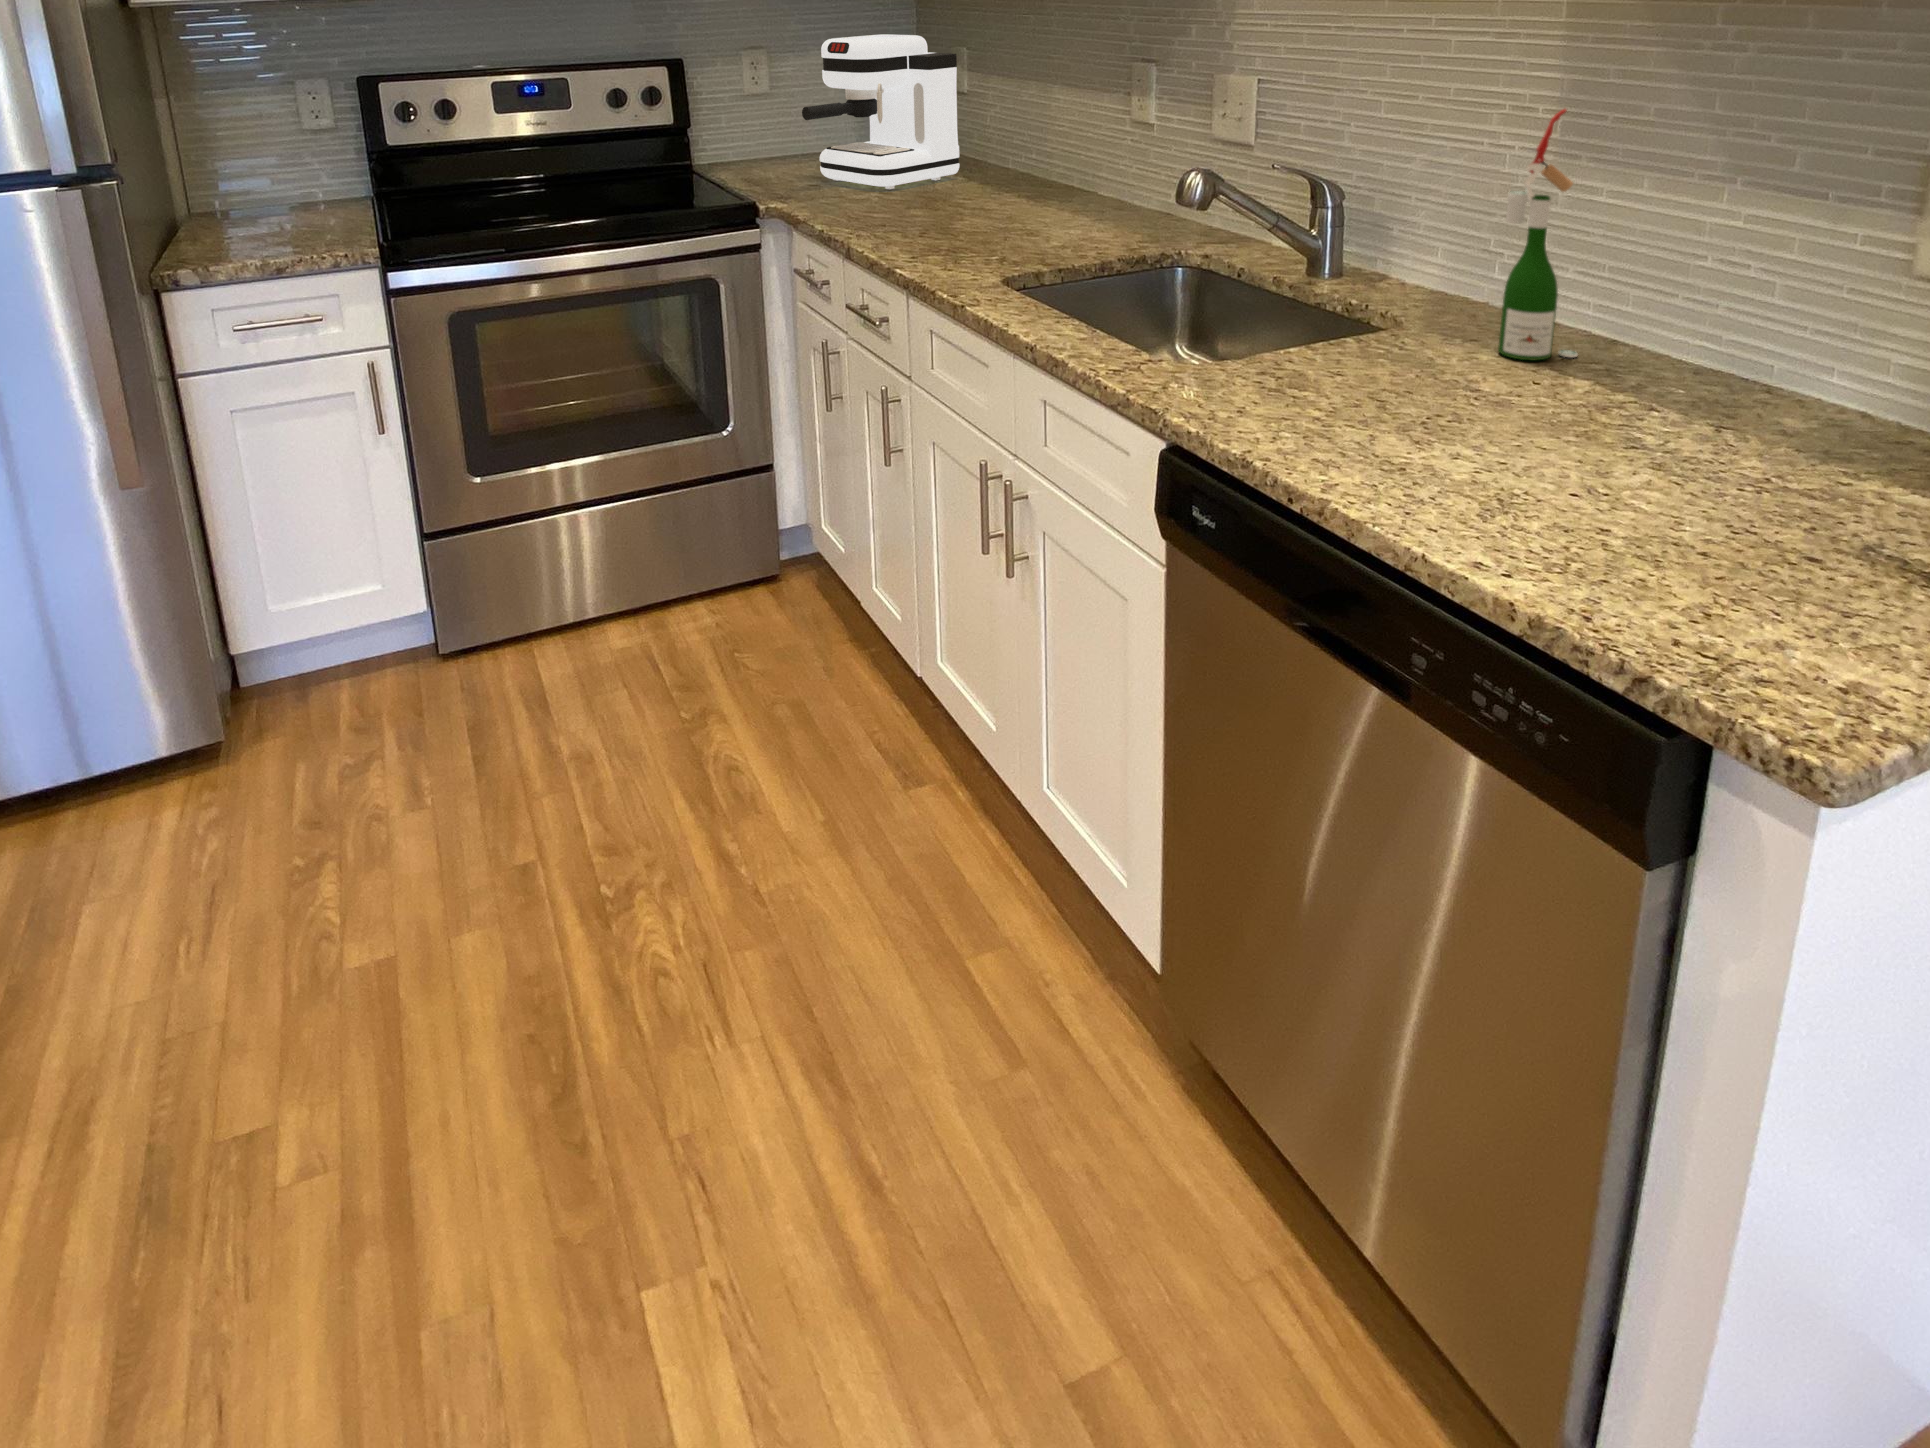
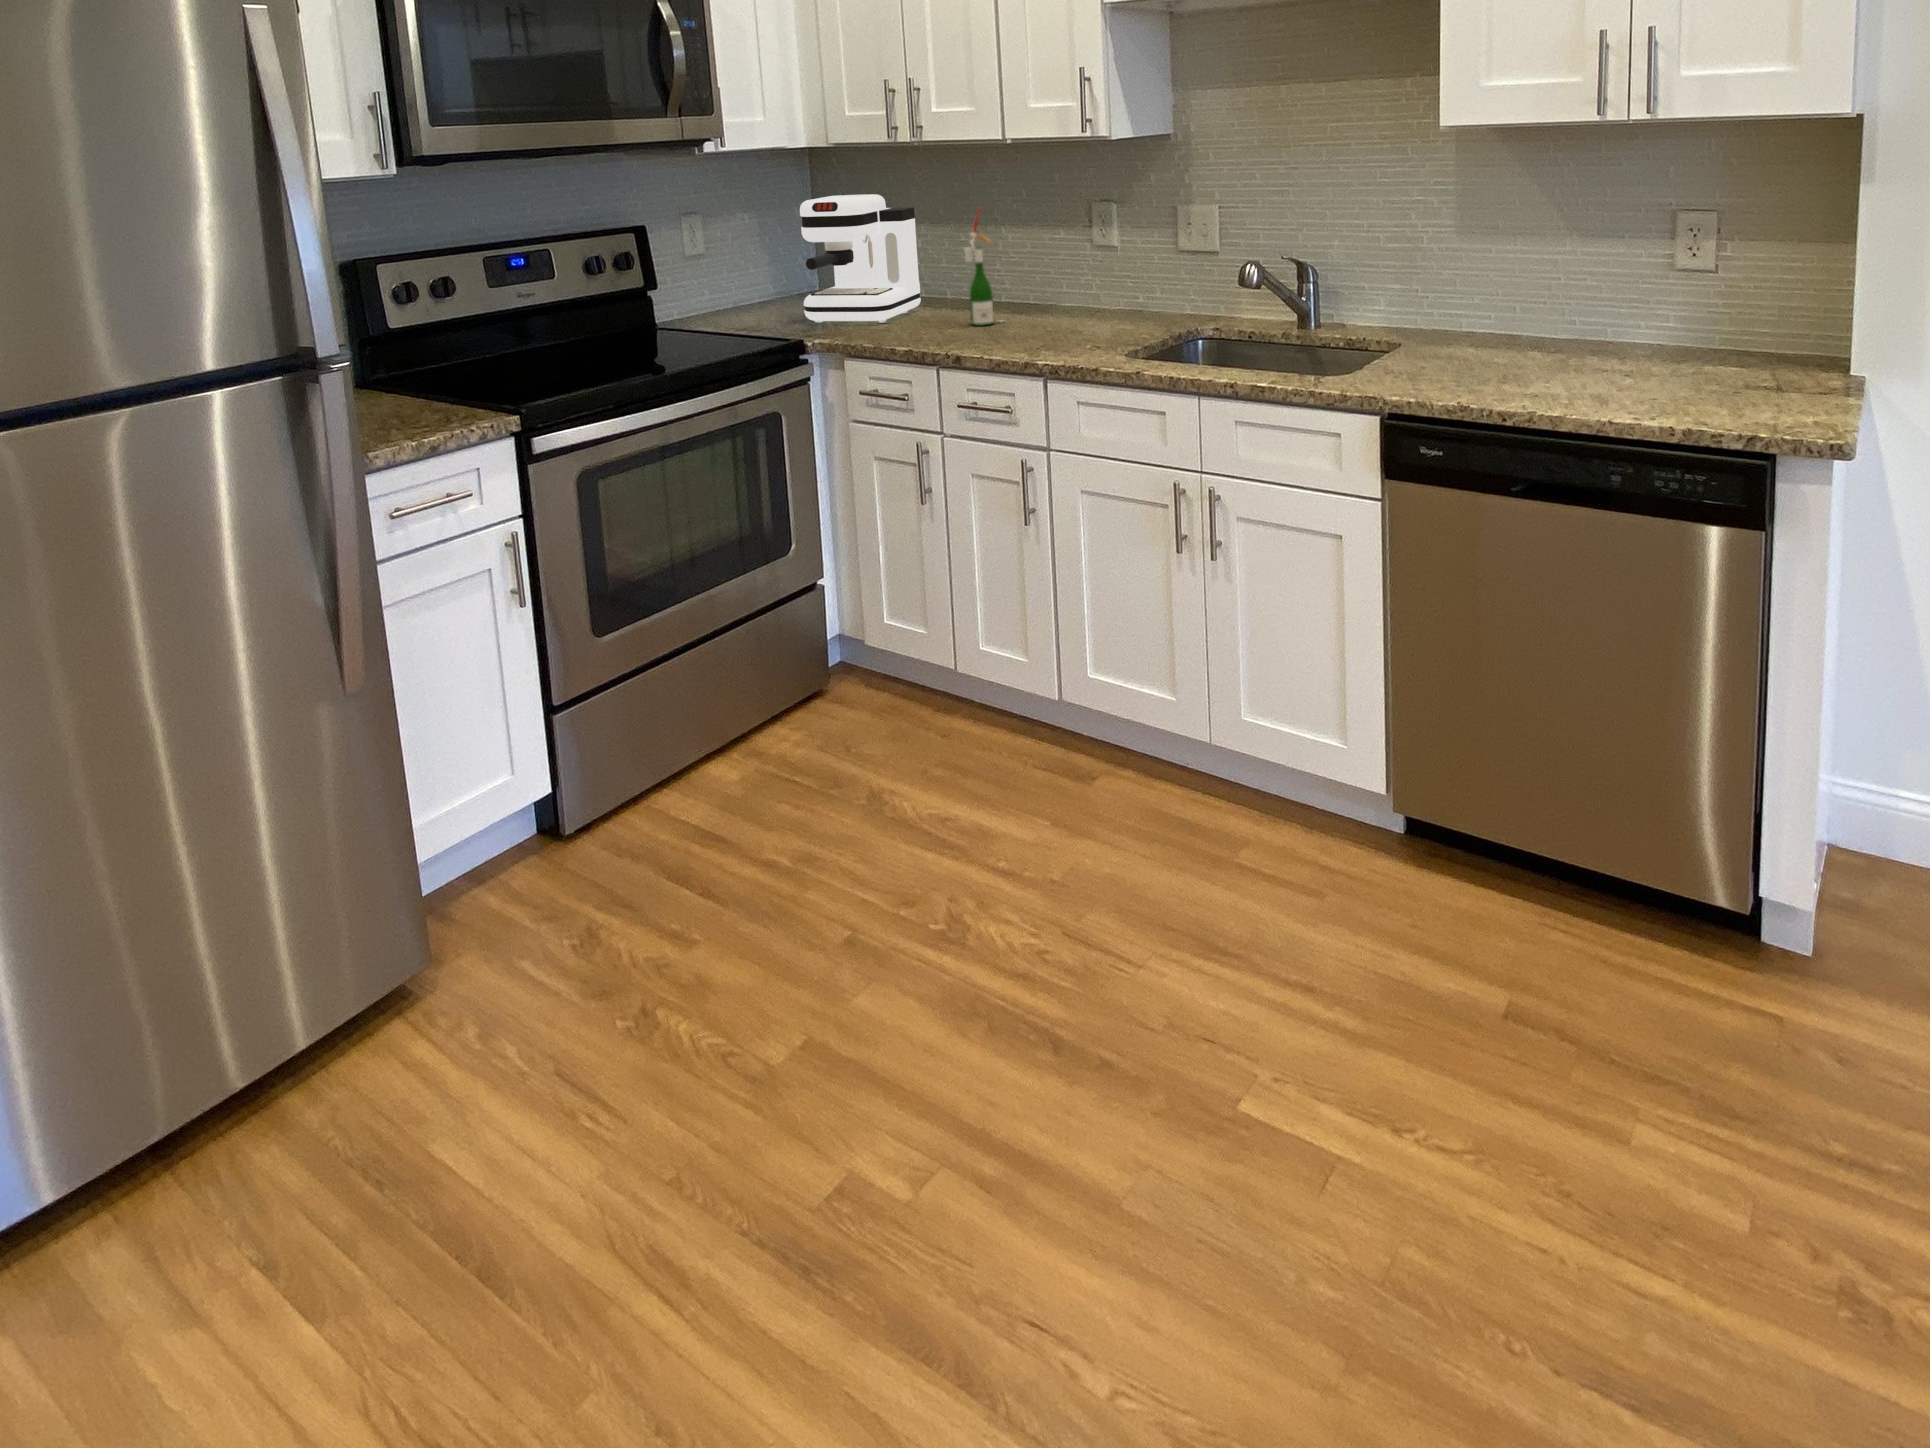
wine bottle: present [1498,109,1577,360] -> present [964,208,1003,326]

